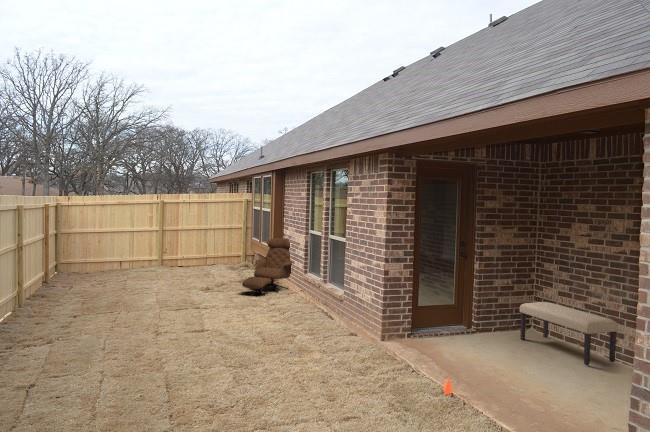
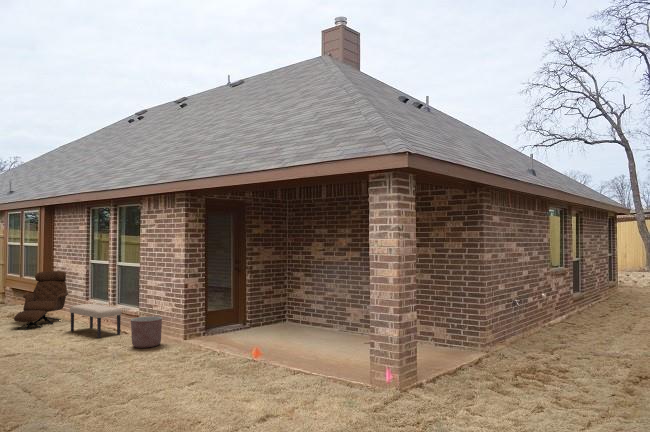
bench: present [520,302,618,365] -> present [70,304,122,338]
planter: none [325,303,361,342] -> present [131,317,162,348]

